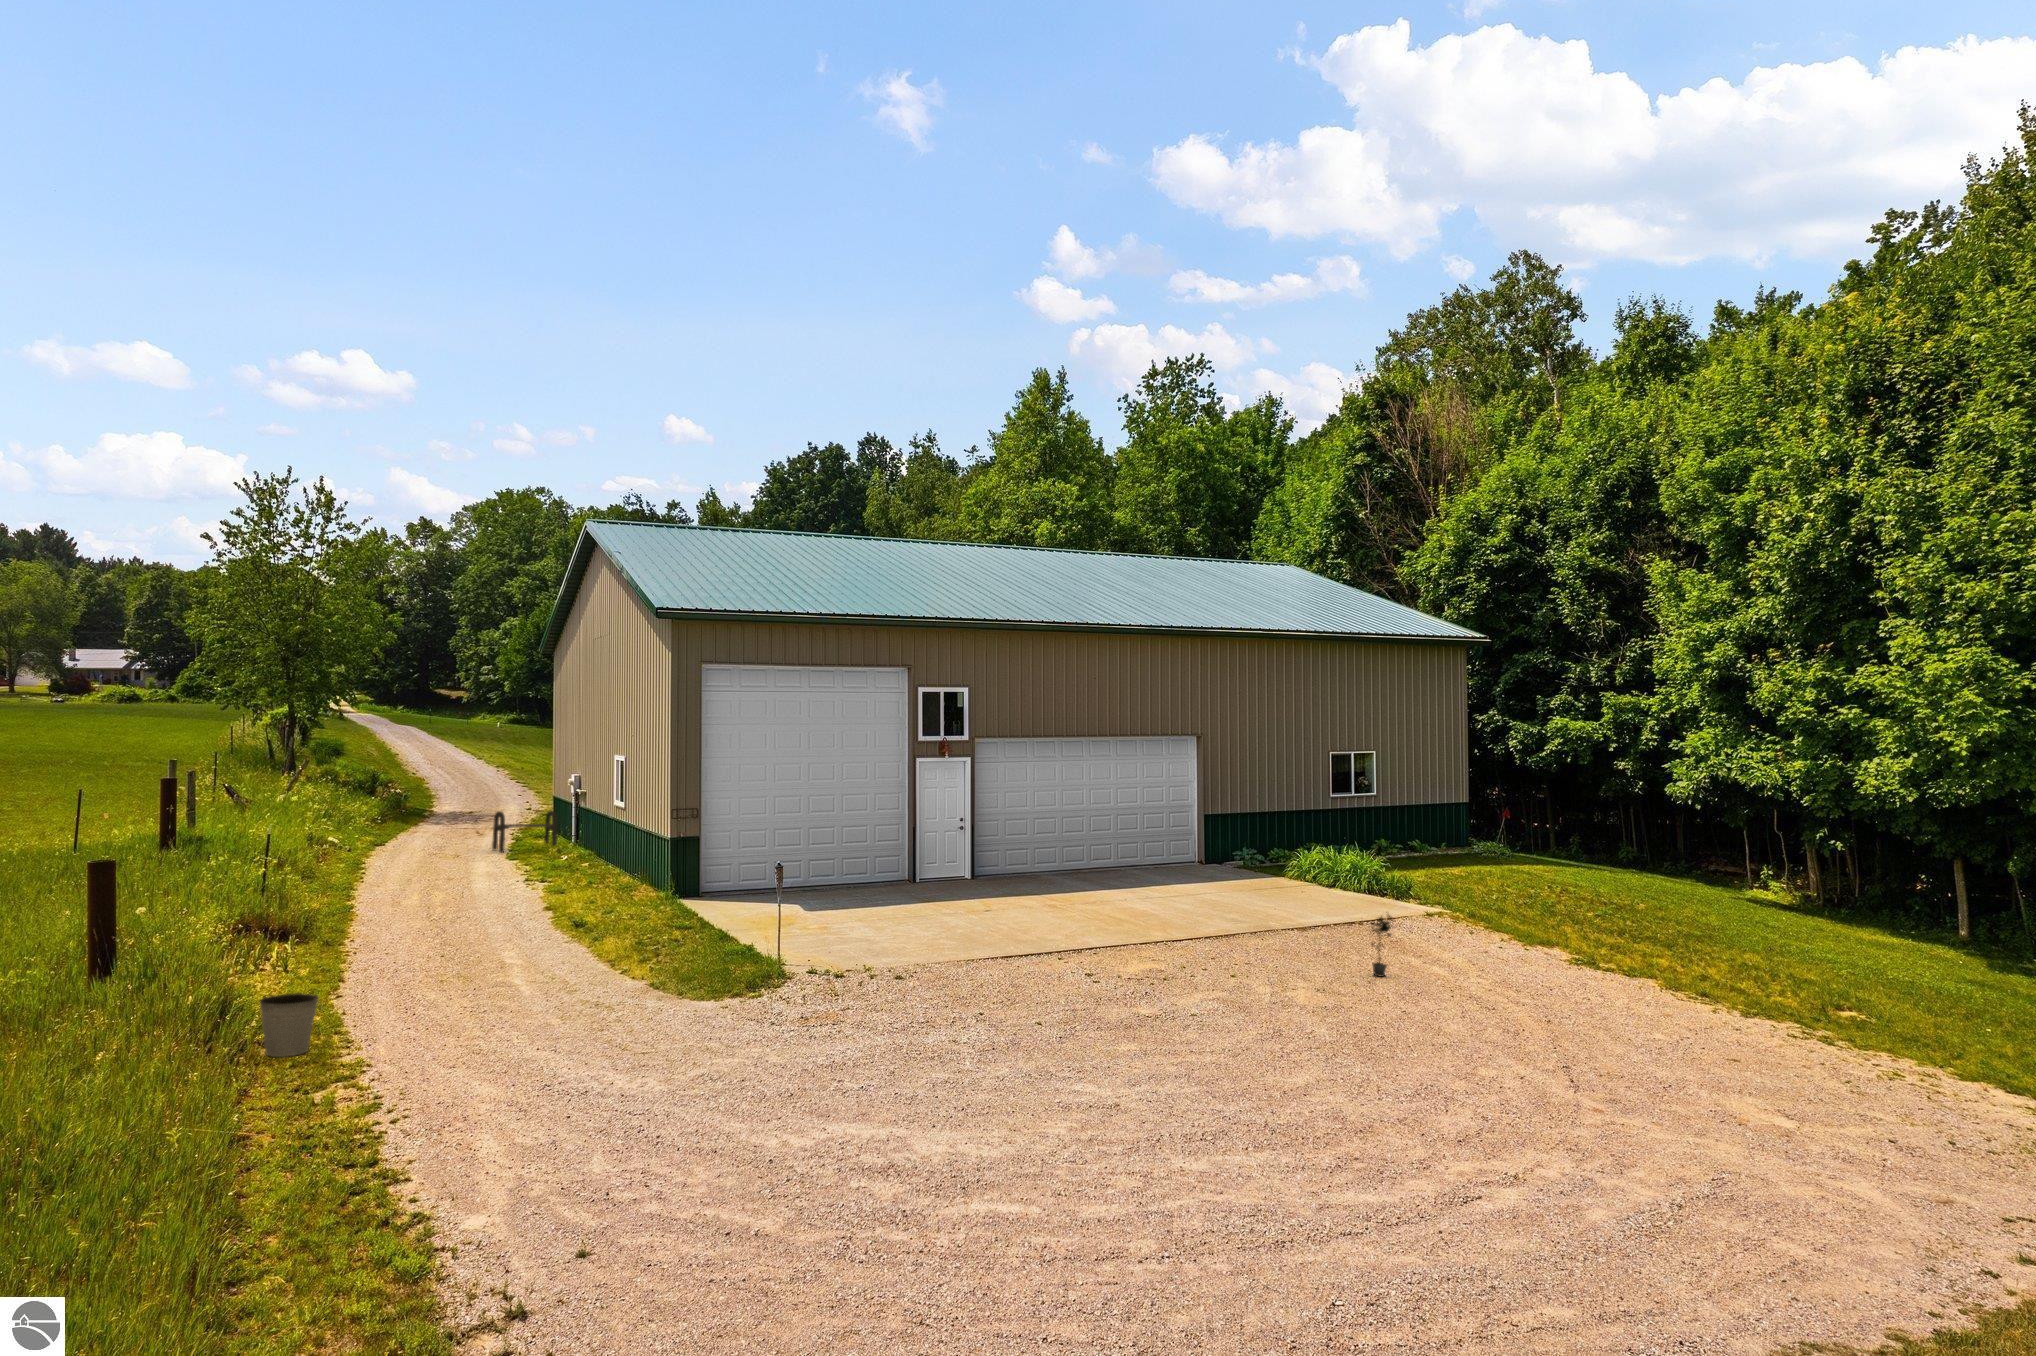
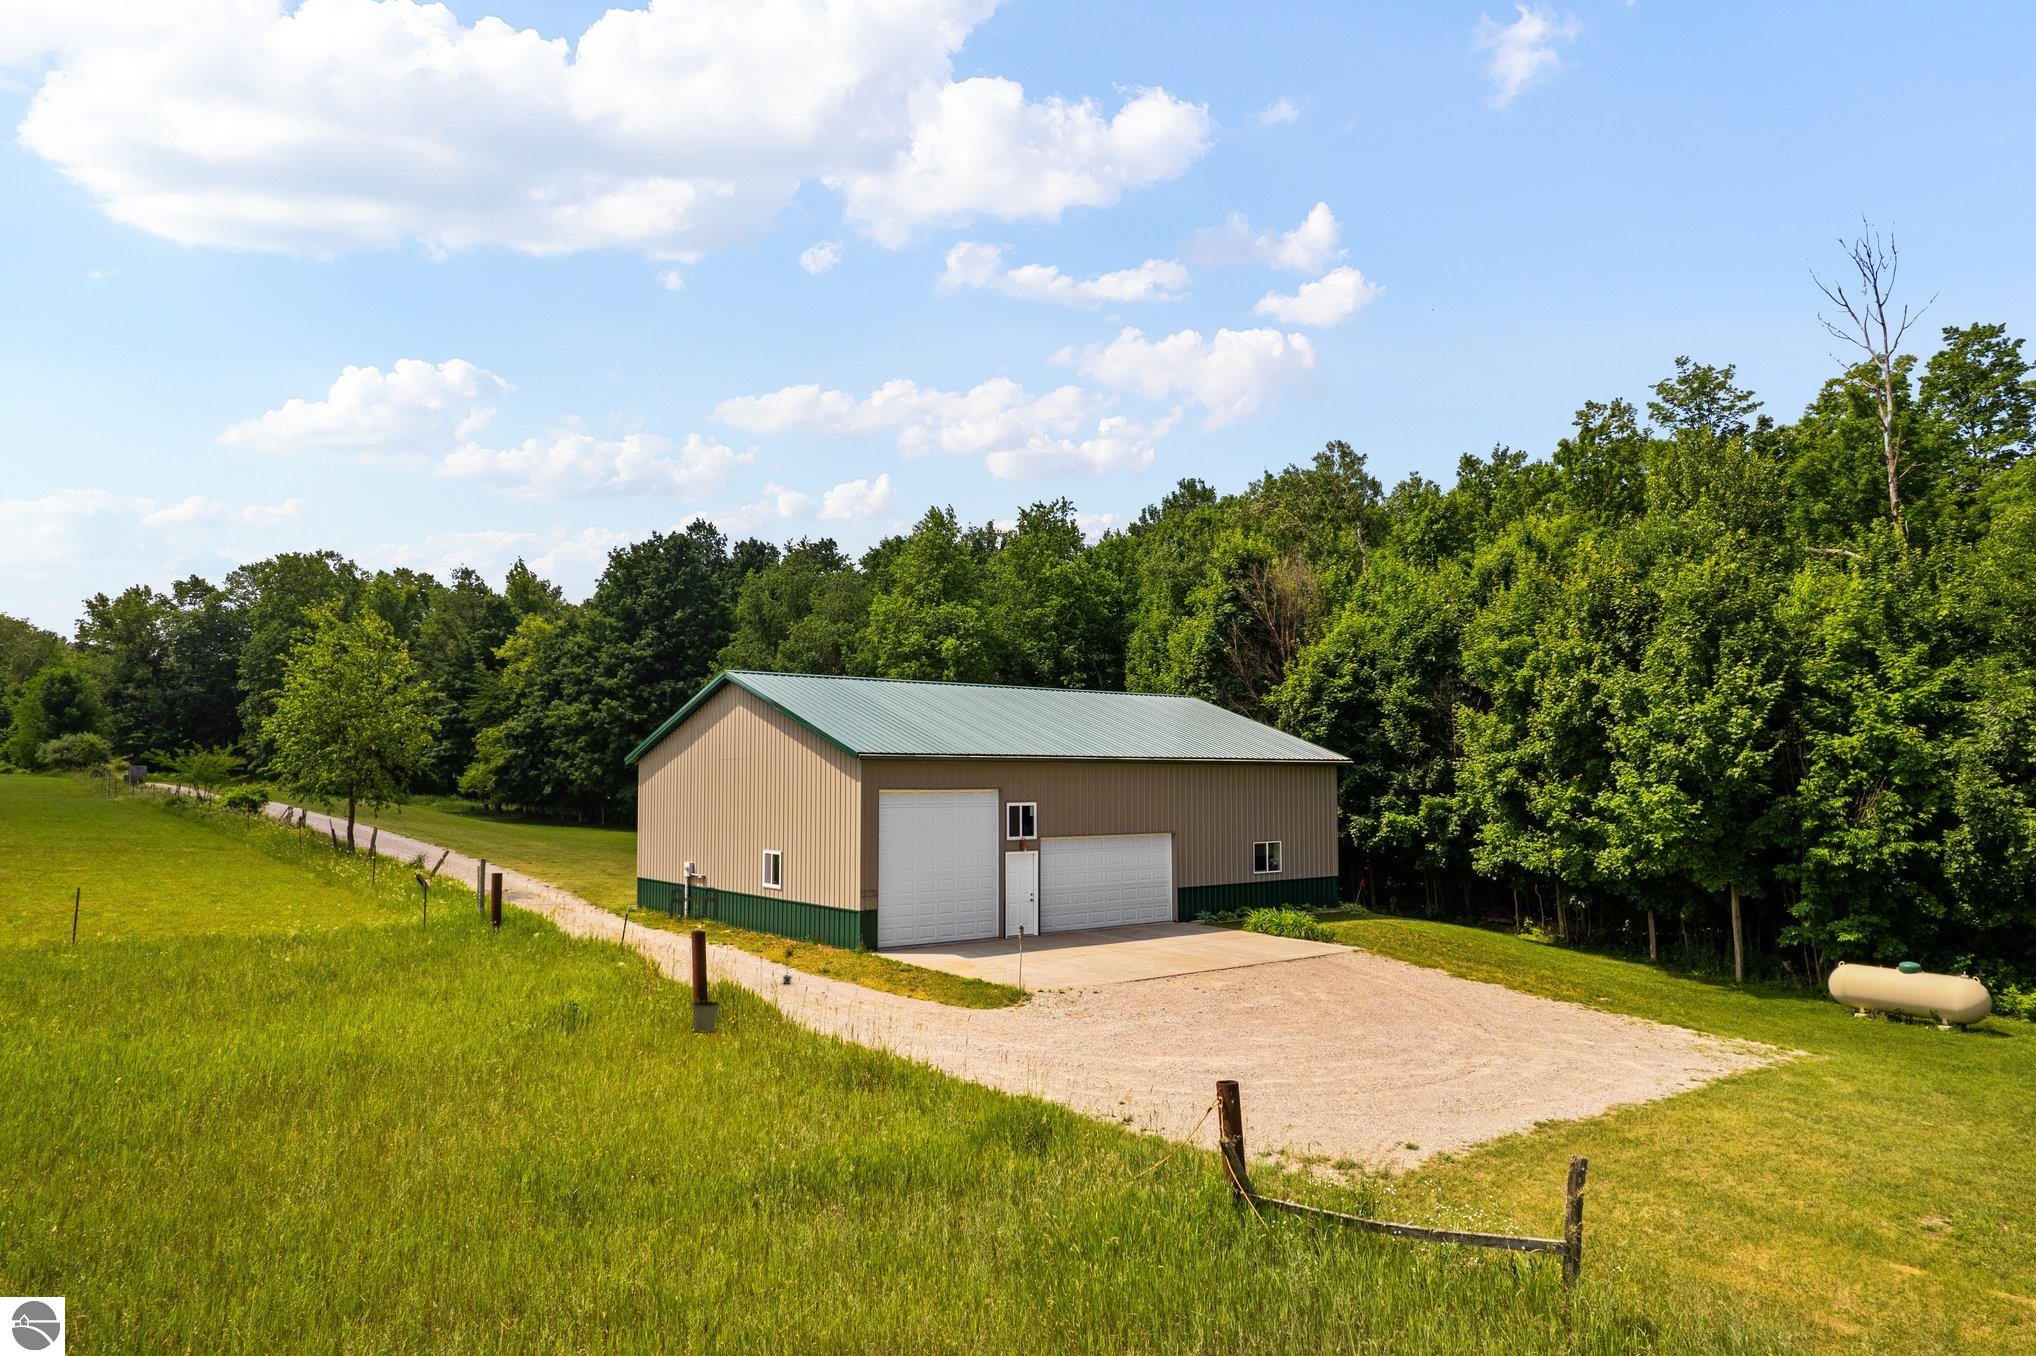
potted plant: present [1371,912,1393,977] -> present [783,947,795,984]
bucket: present [259,993,320,1057] -> present [693,1001,720,1033]

